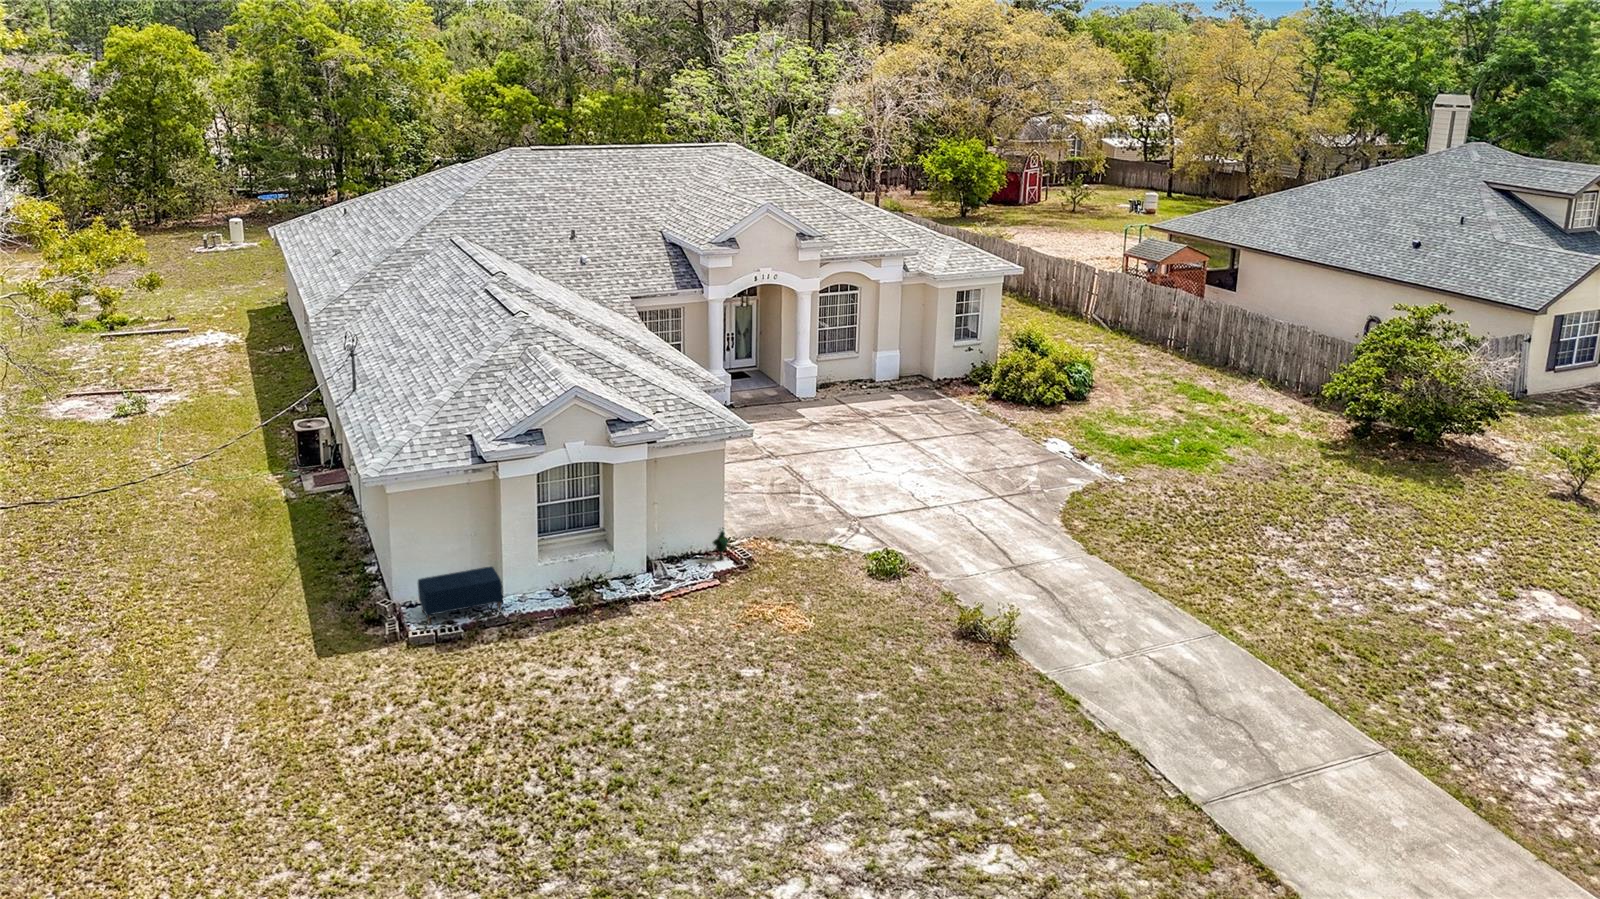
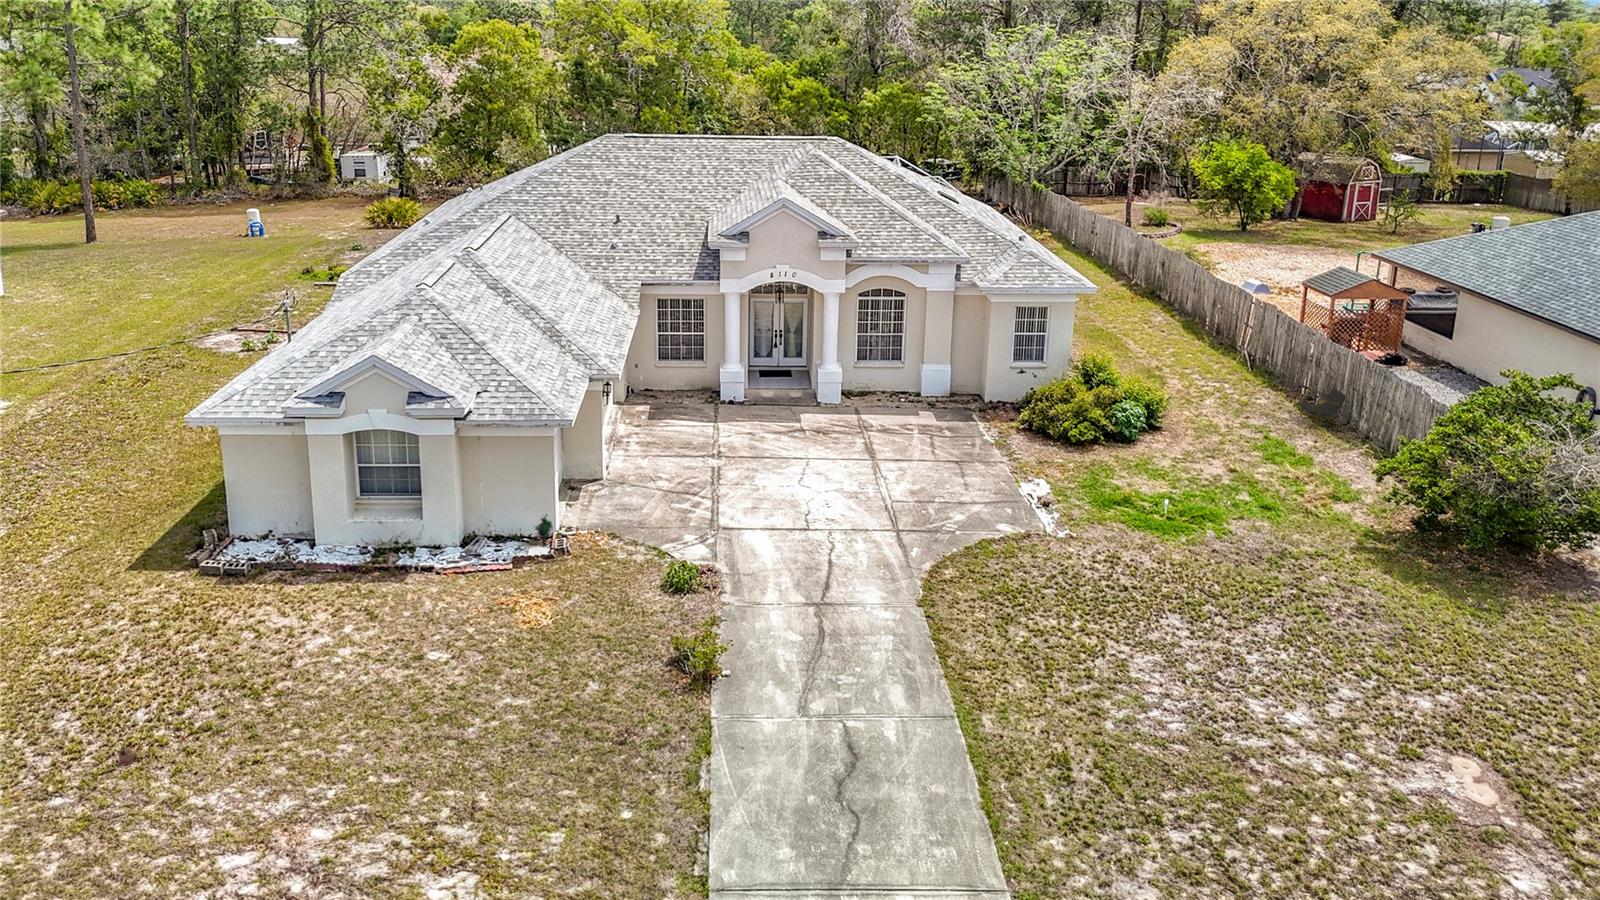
lounge chair: none [1175,332,1219,374] -> present [1298,388,1346,428]
bench: present [418,567,503,624] -> none [237,516,319,558]
watering can: none [577,819,596,847] -> present [114,743,143,766]

